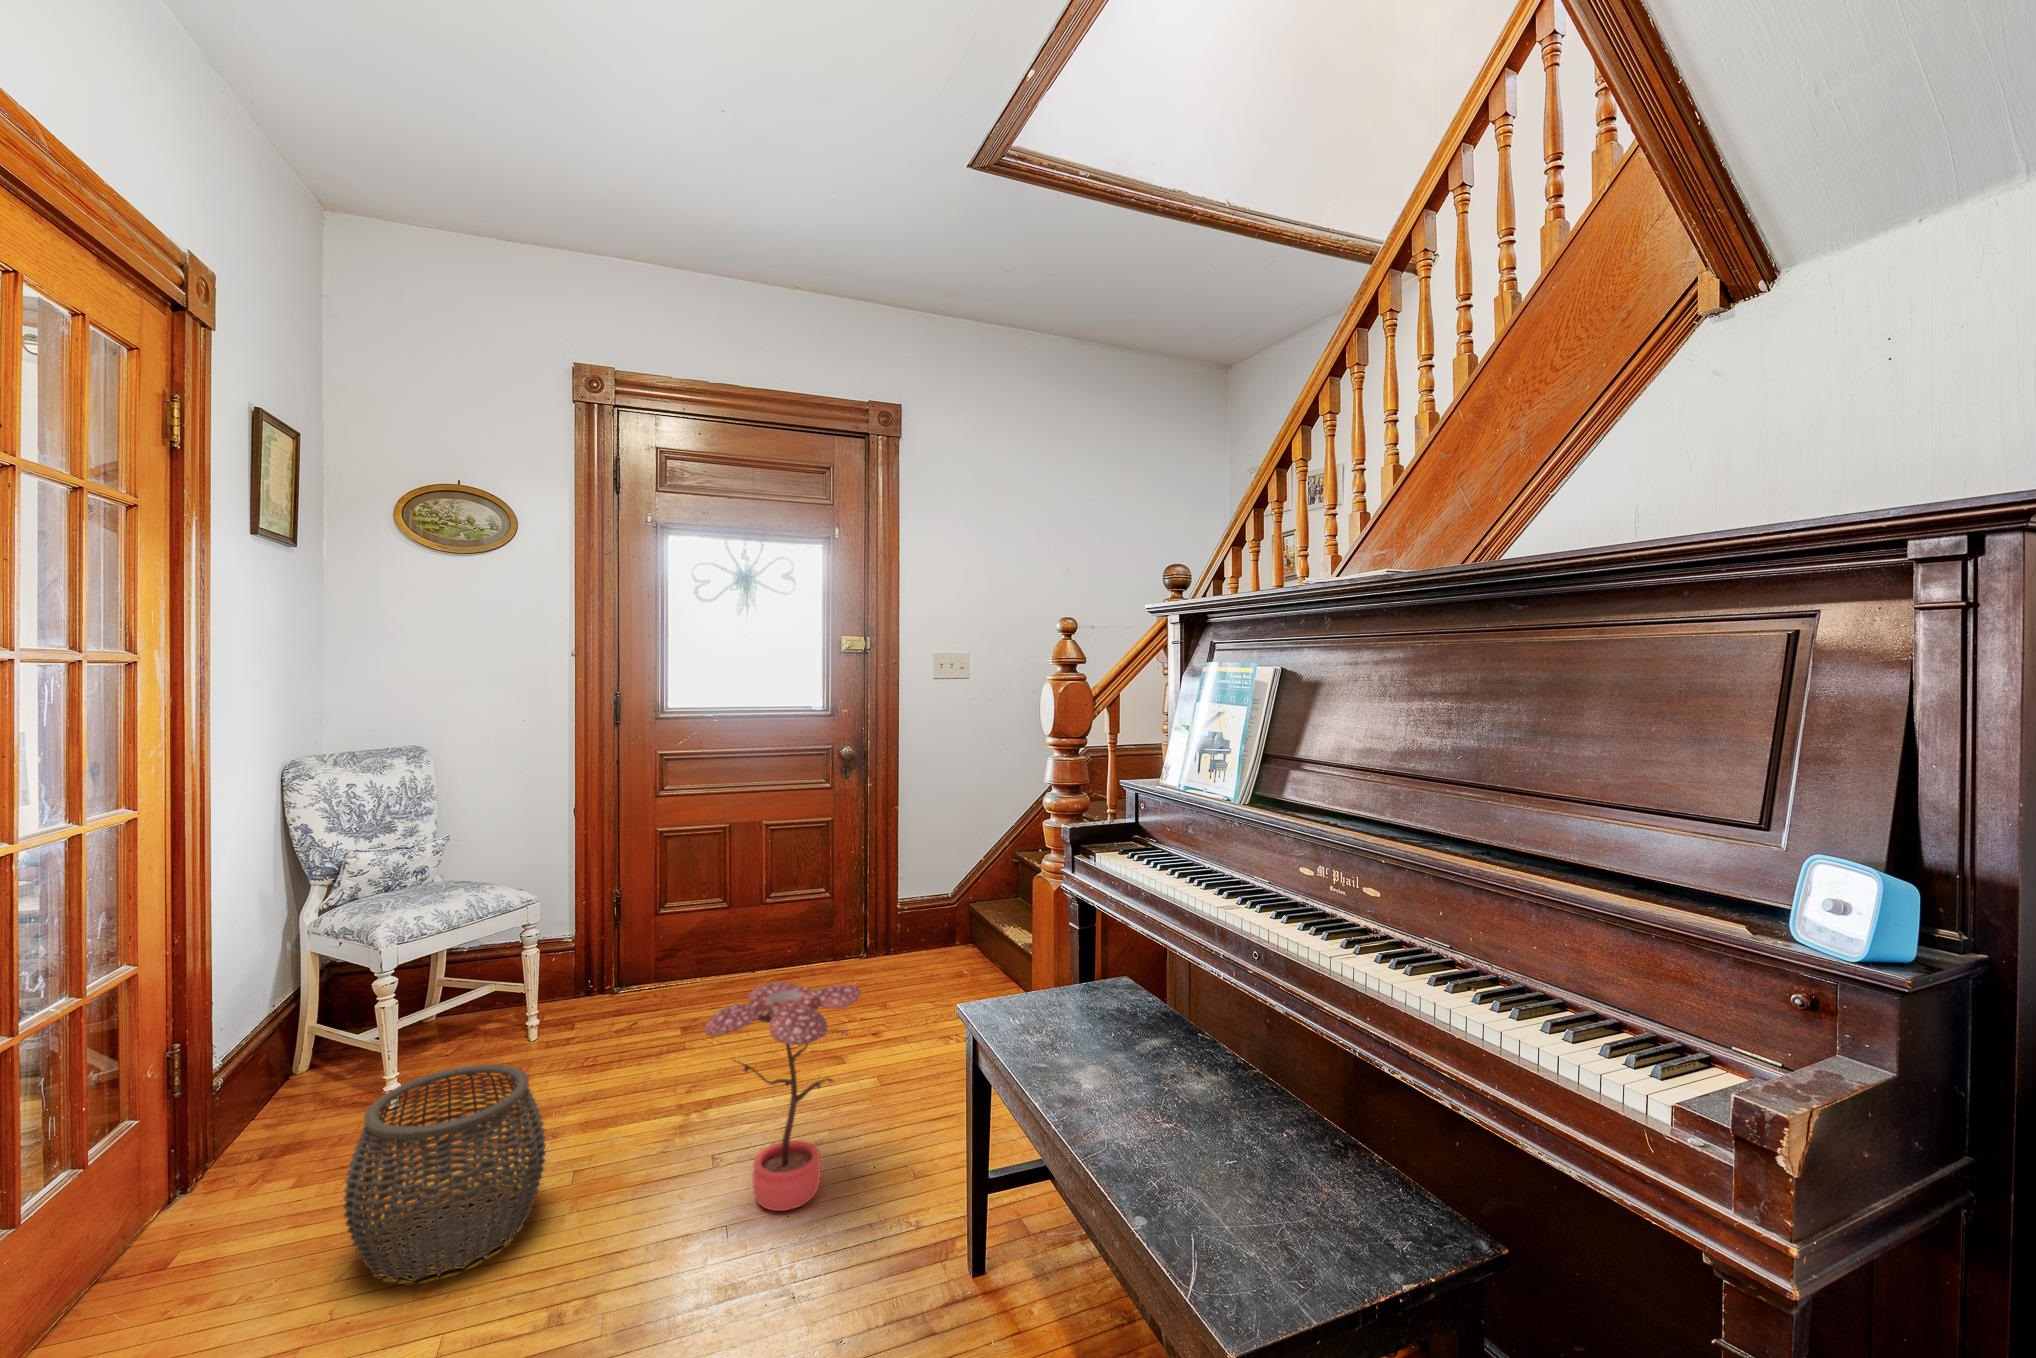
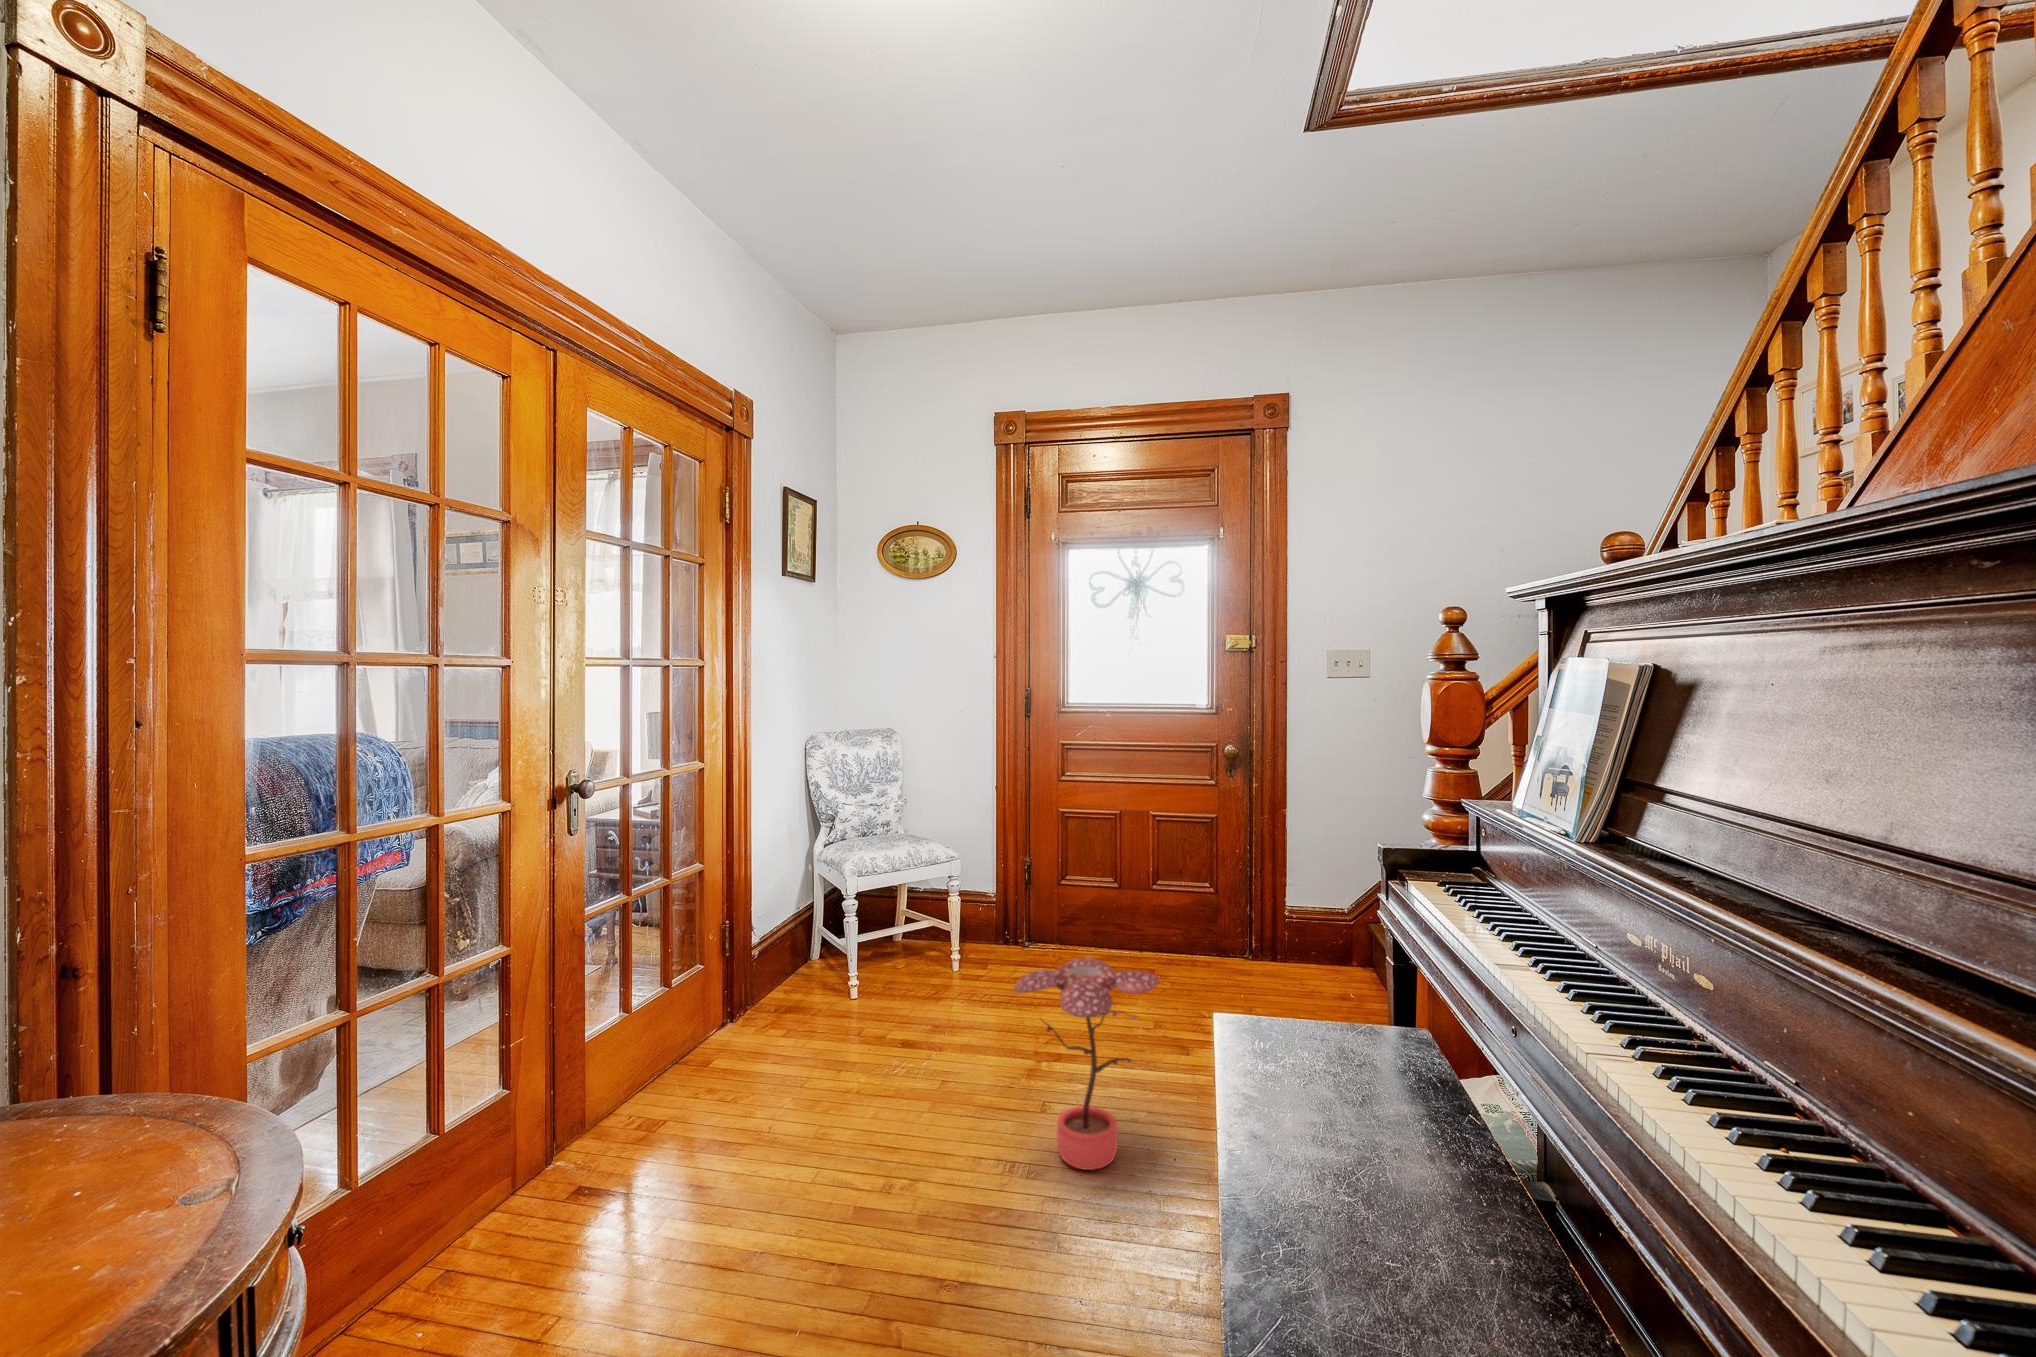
woven basket: present [344,1064,546,1281] -> none [782,976,914,1129]

